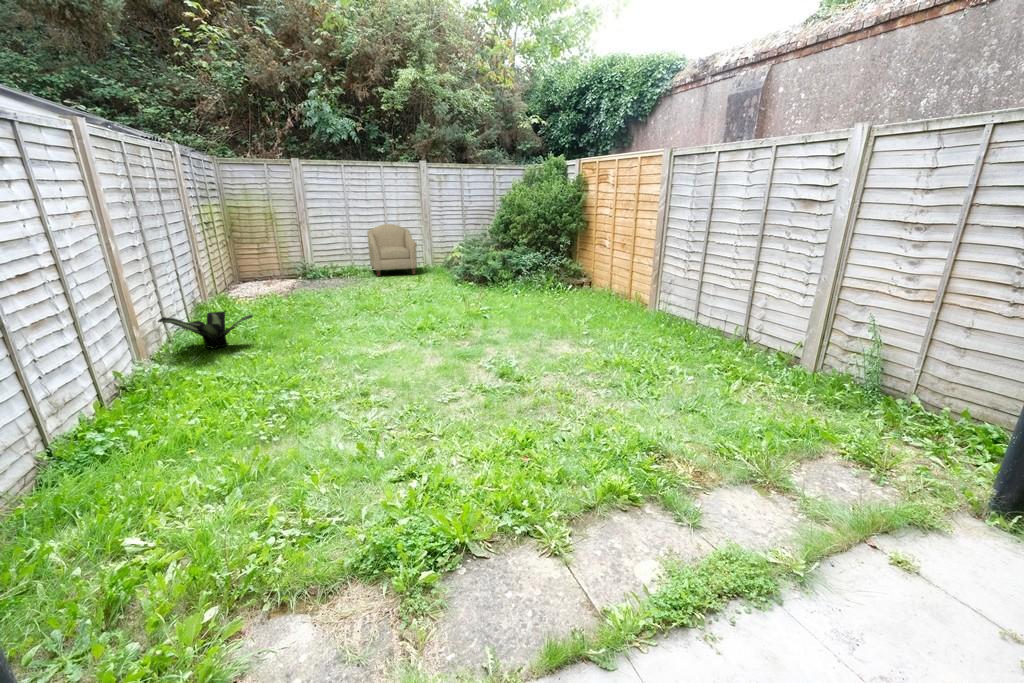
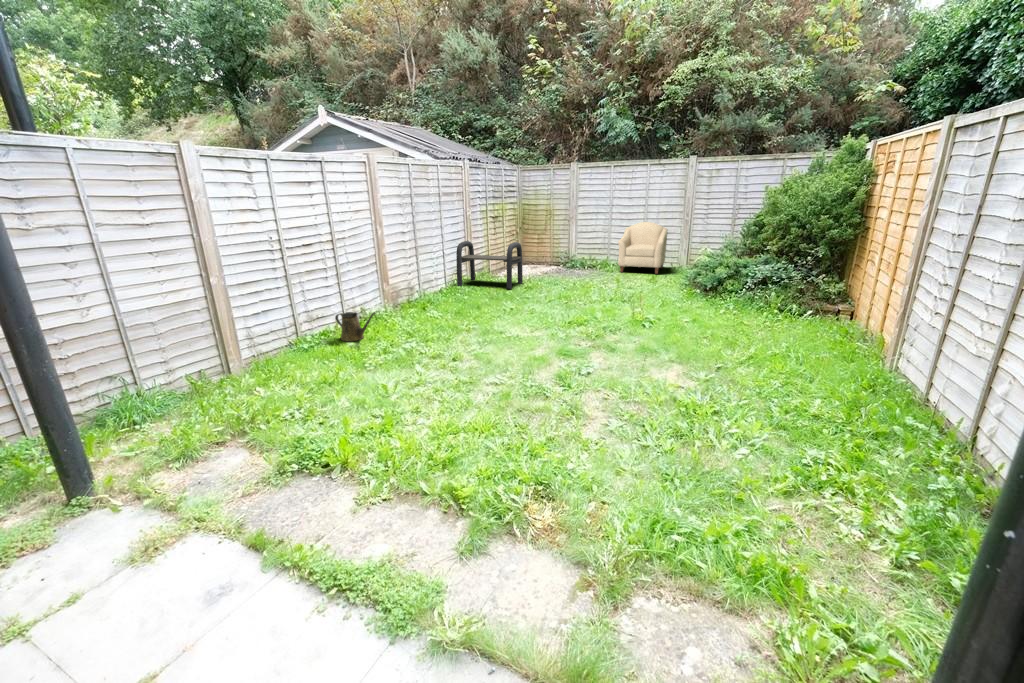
bench: none [190,252,288,316] -> present [457,241,523,289]
potted plant: present [158,311,253,349] -> none [406,281,464,309]
watering can: none [92,368,189,427] -> present [335,312,375,341]

